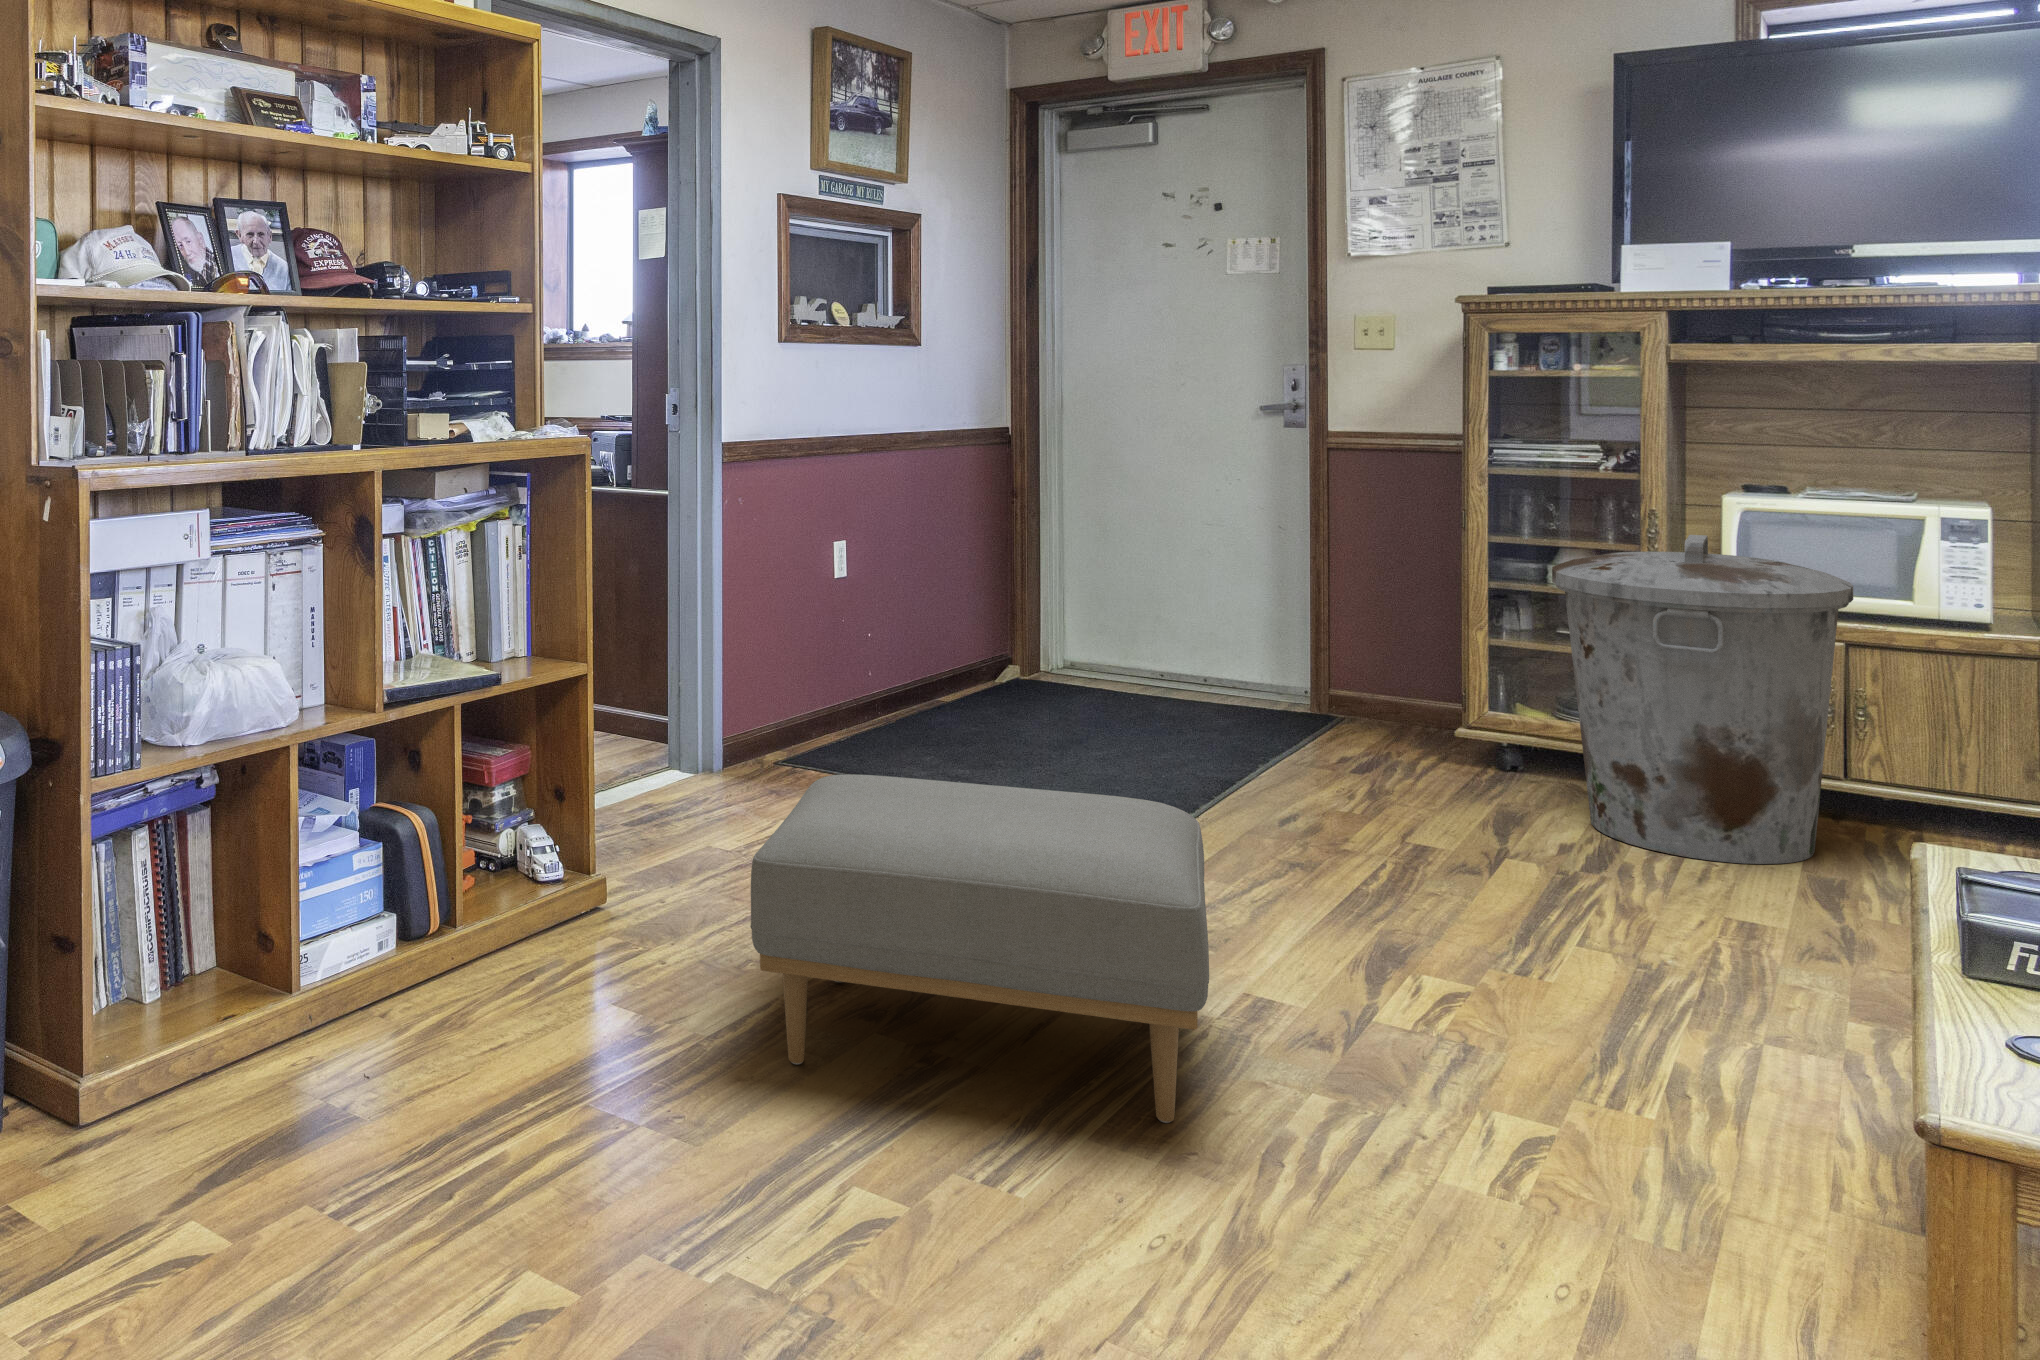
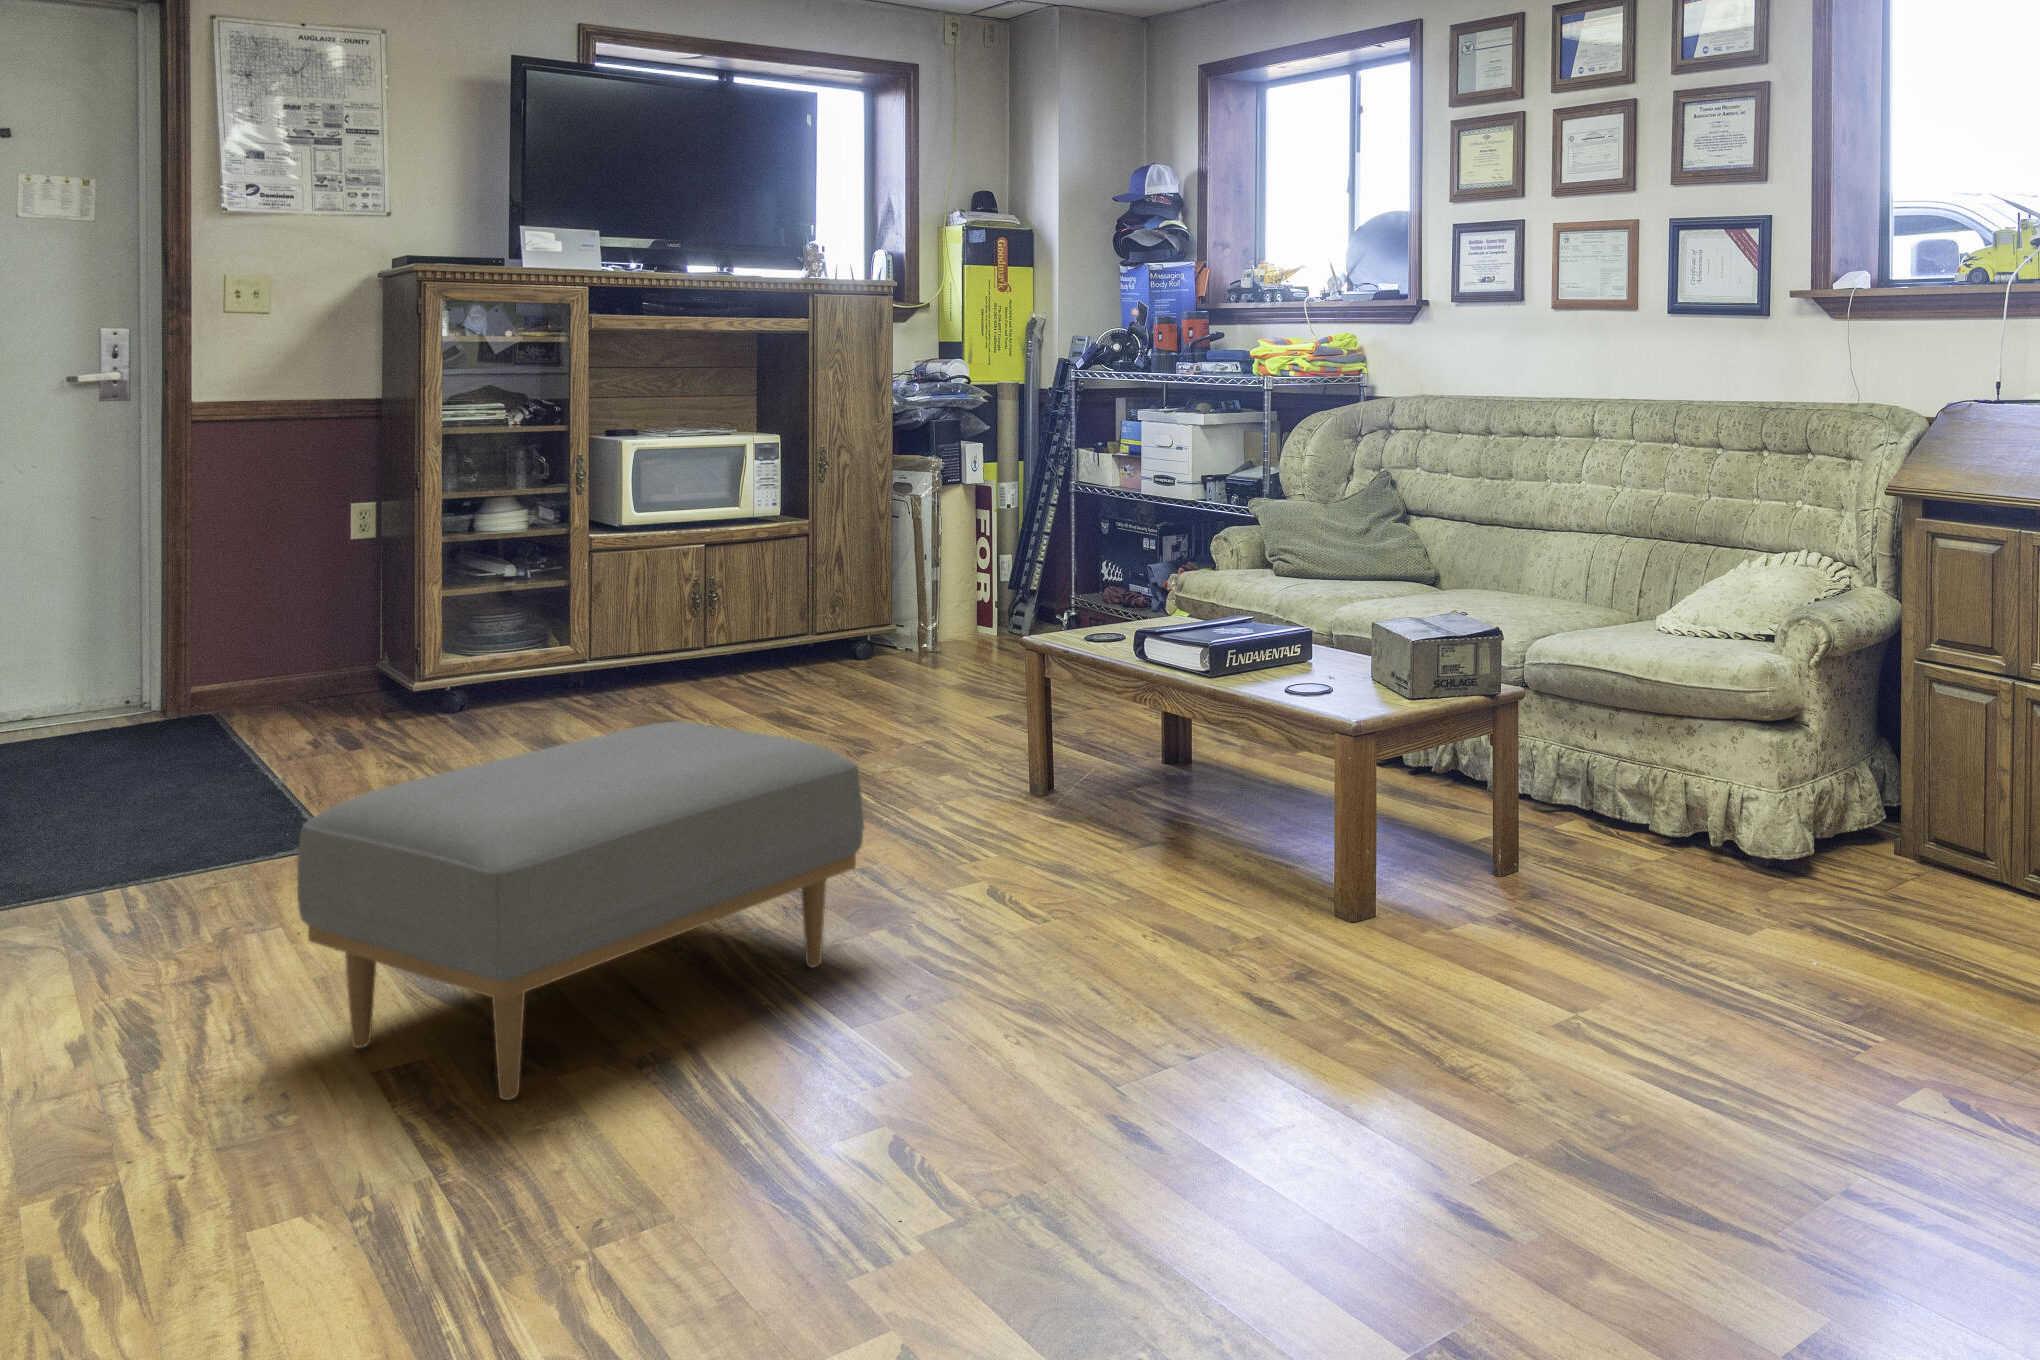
trash can: present [1552,535,1853,864] -> none [547,468,761,728]

